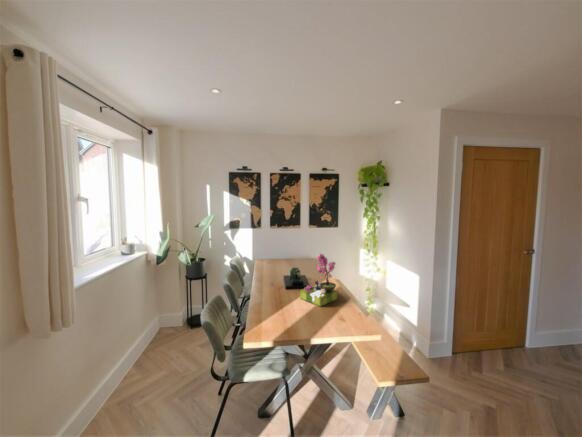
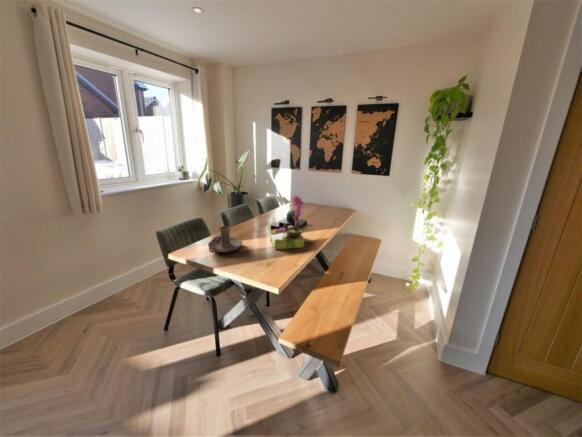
candle holder: none [261,294,295,324] -> present [208,226,242,253]

